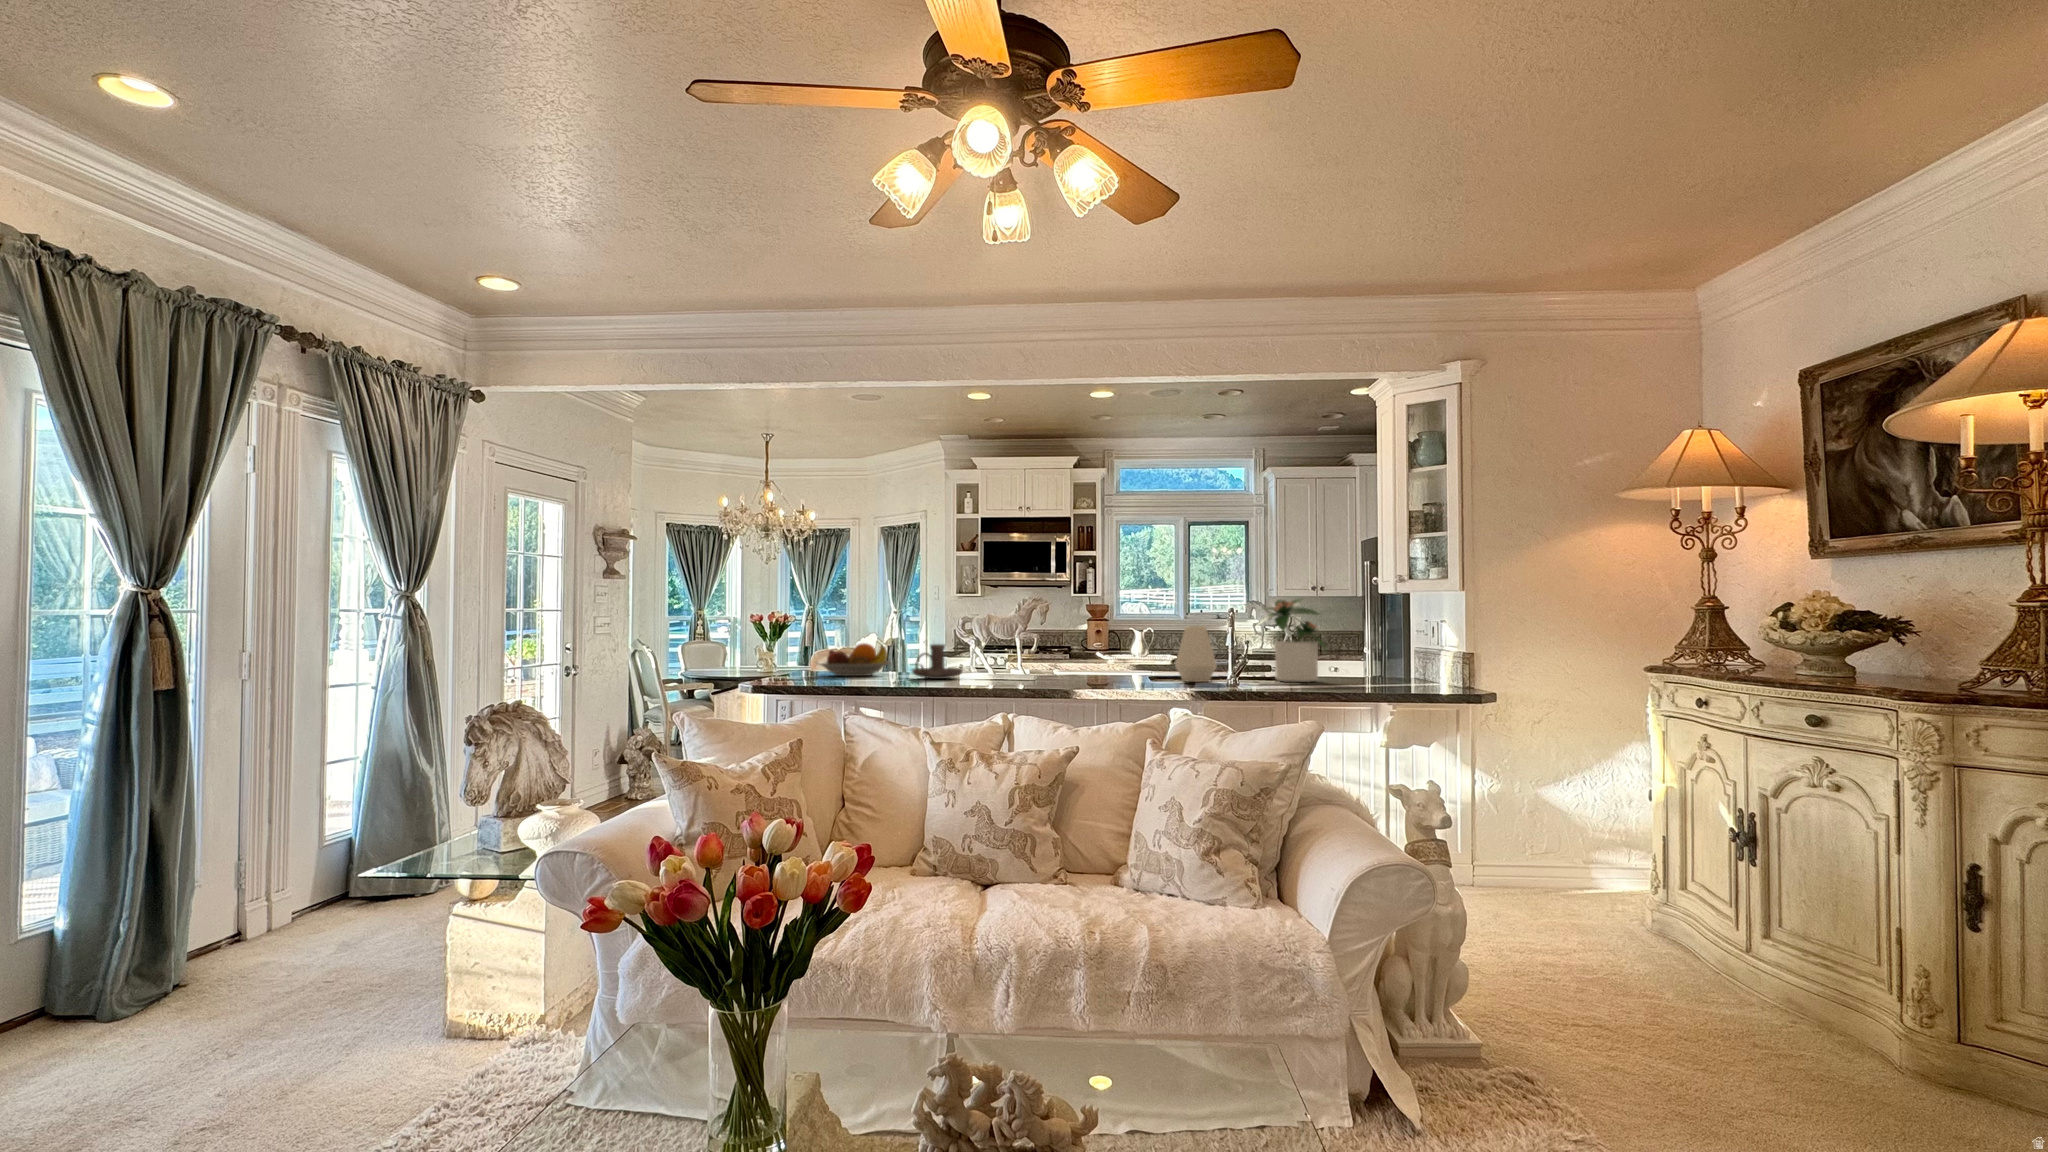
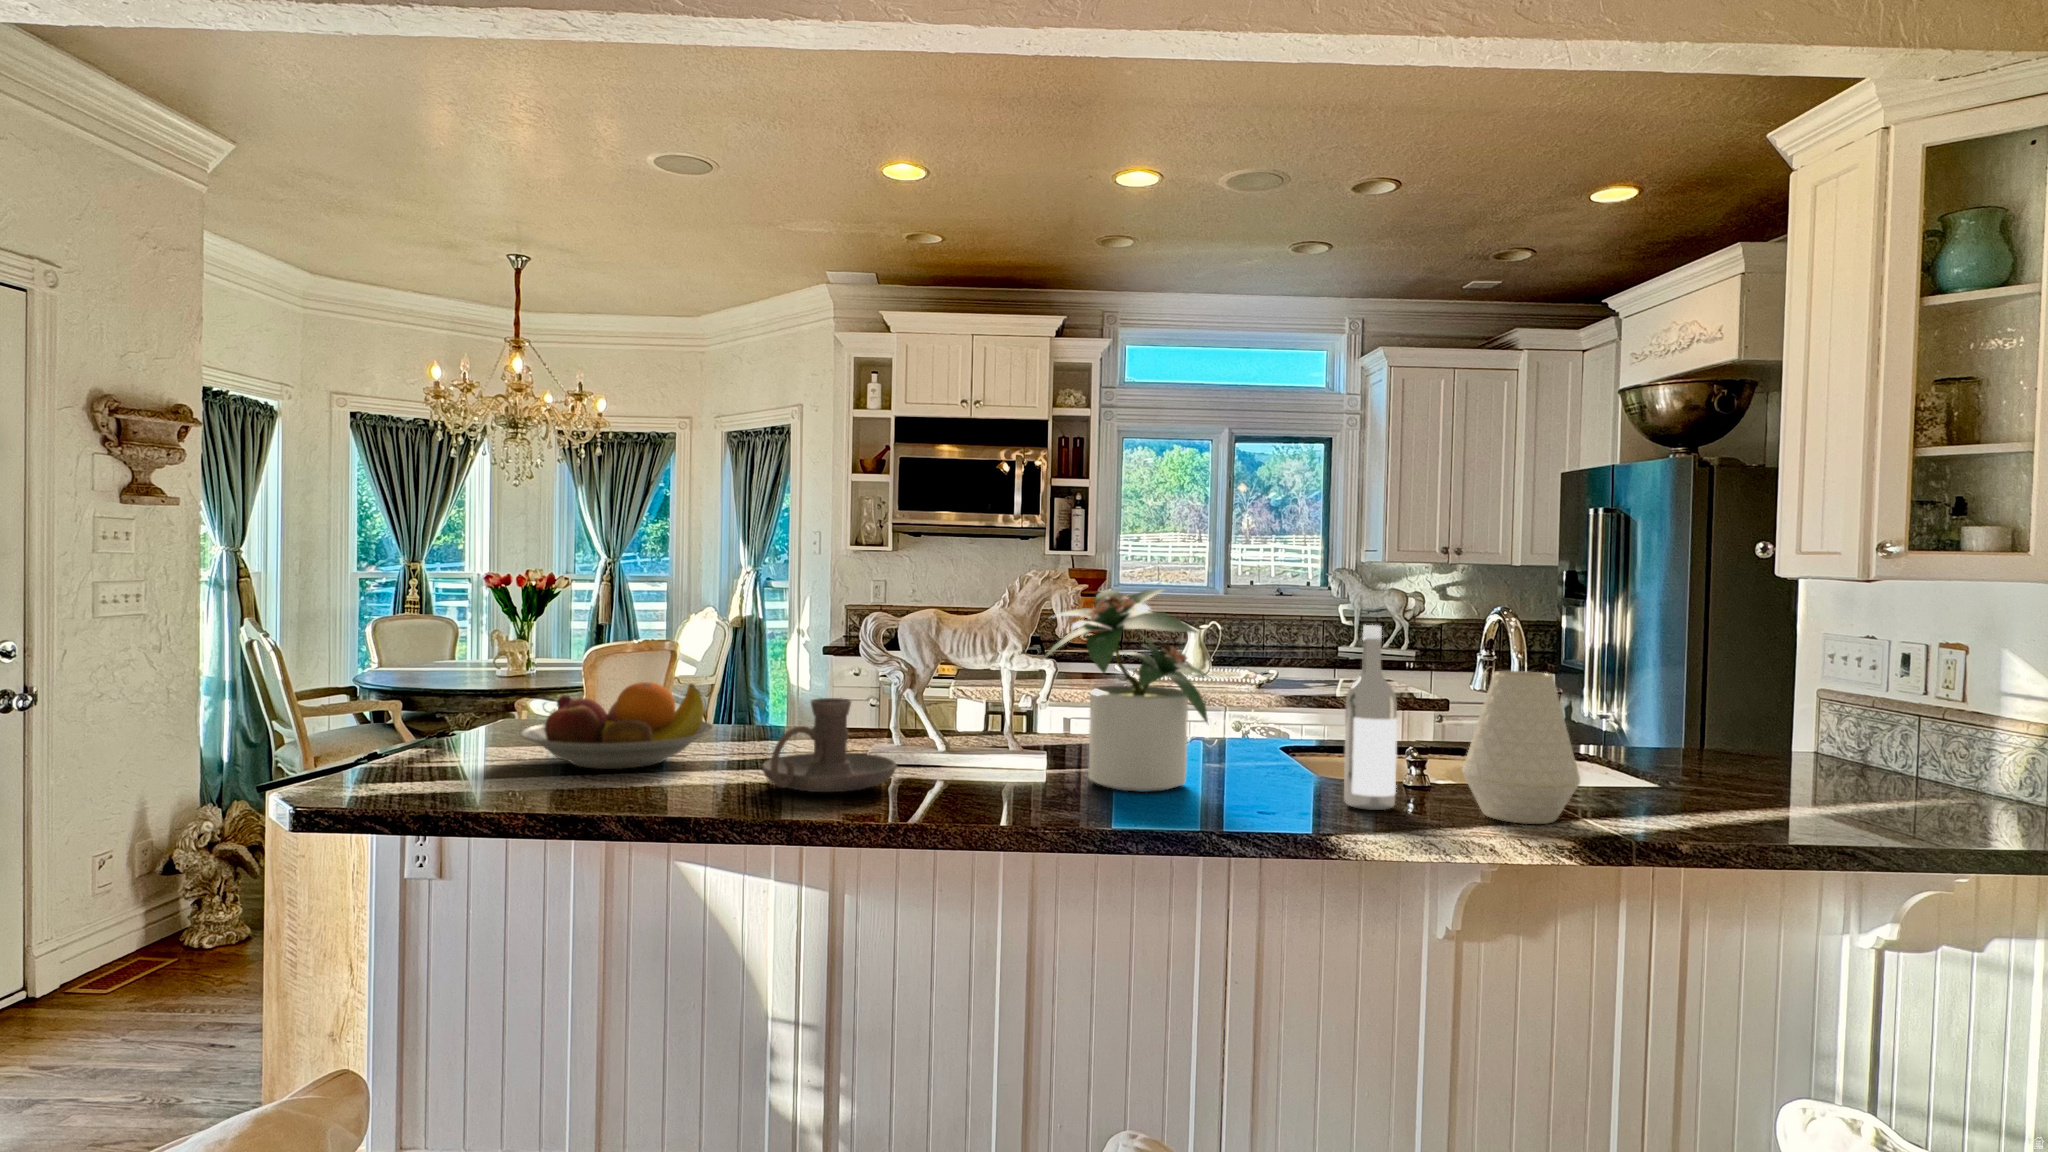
potted plant: present [1258,599,1327,682] -> present [1042,589,1211,792]
wine bottle: none [1133,610,1152,680] -> present [1344,625,1397,810]

